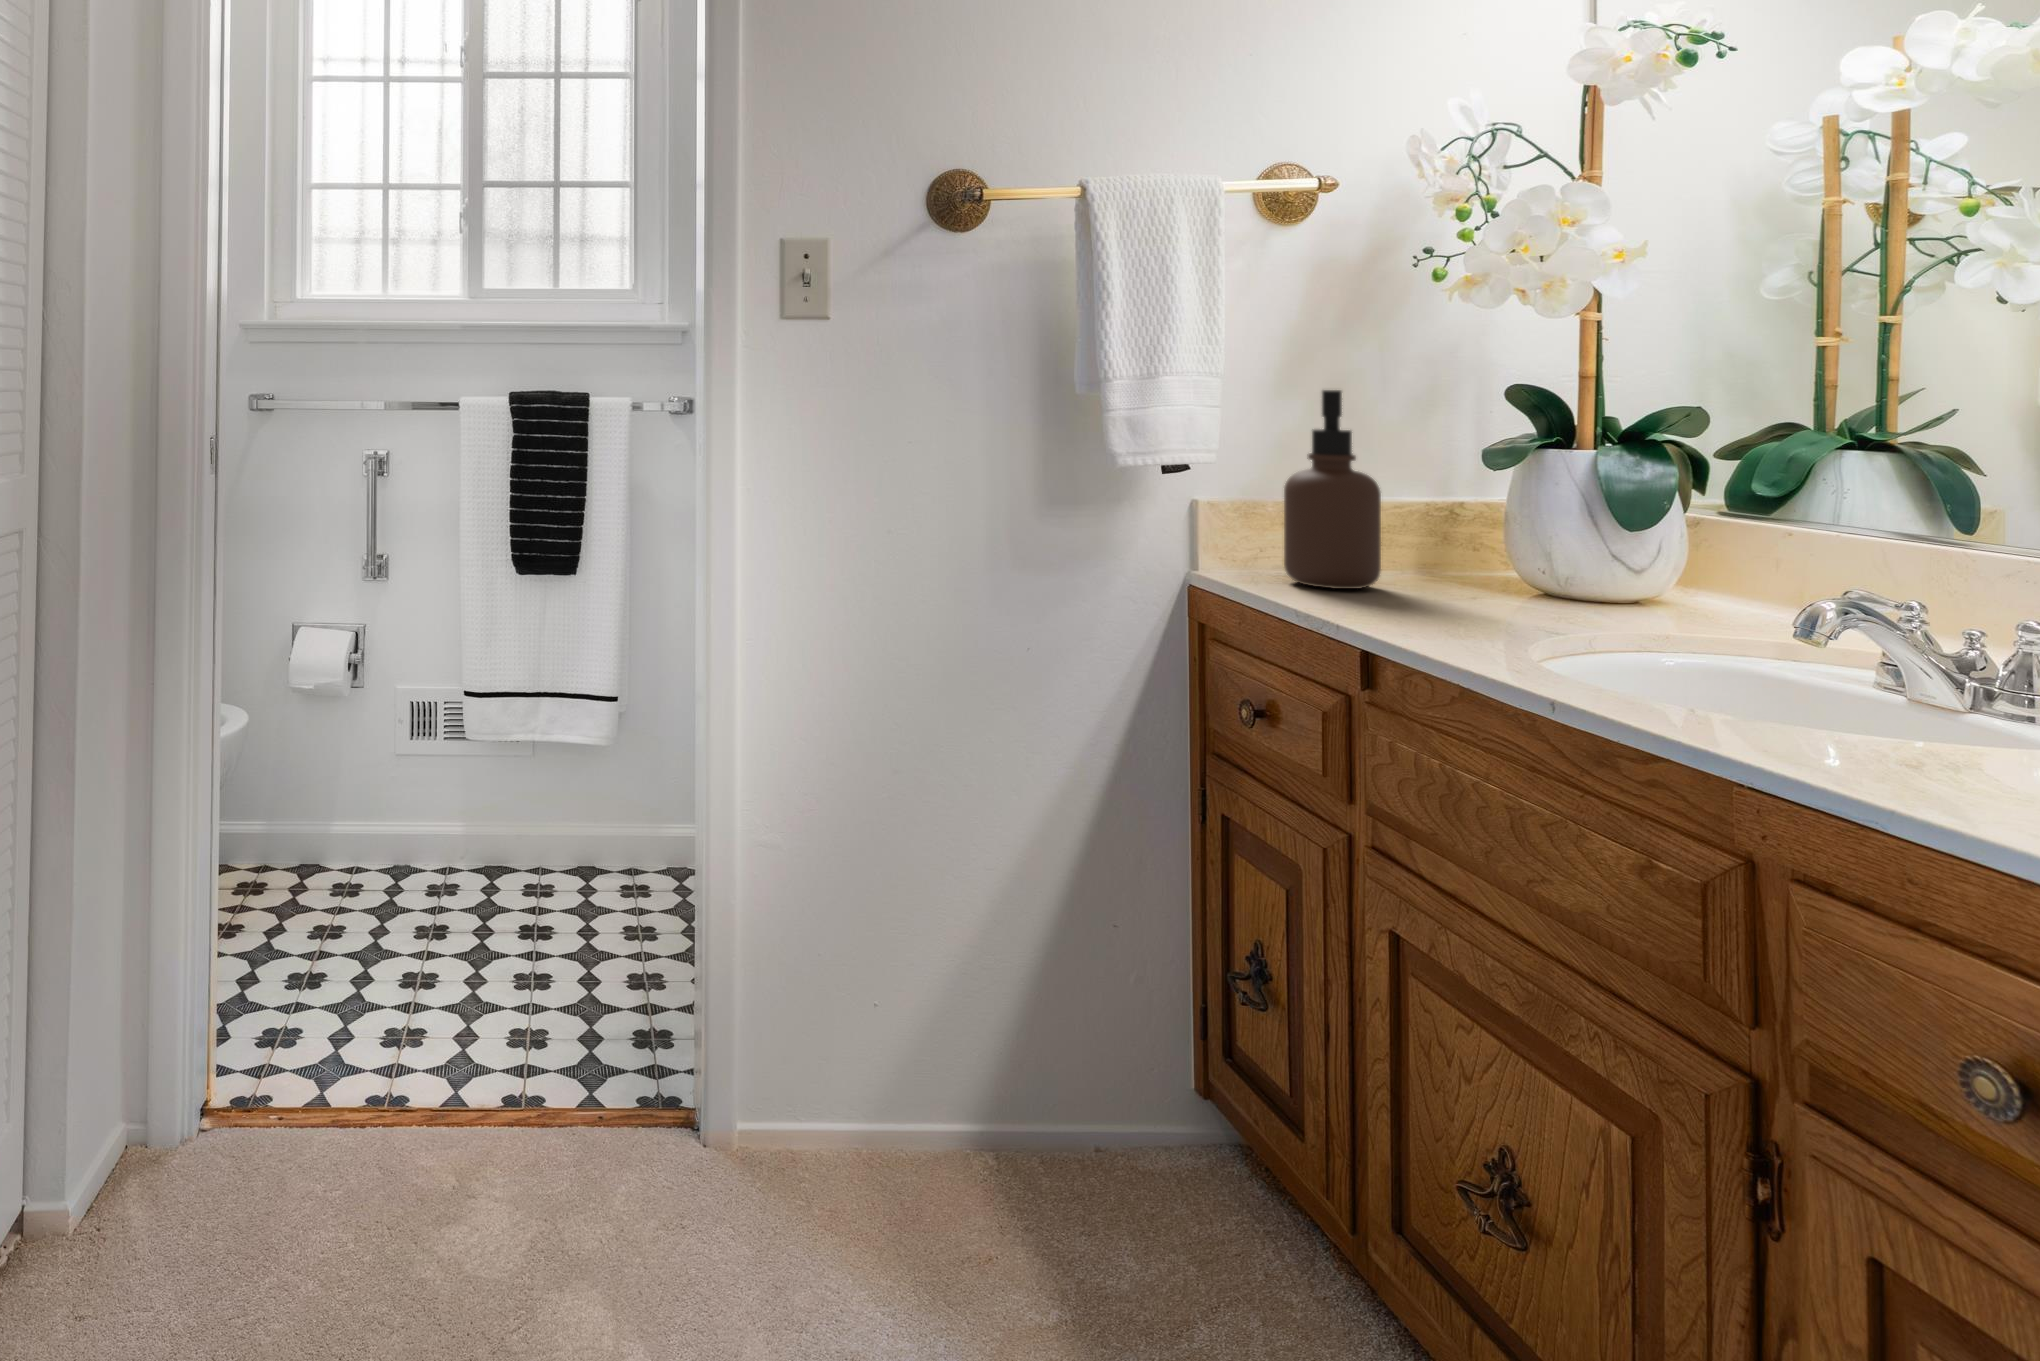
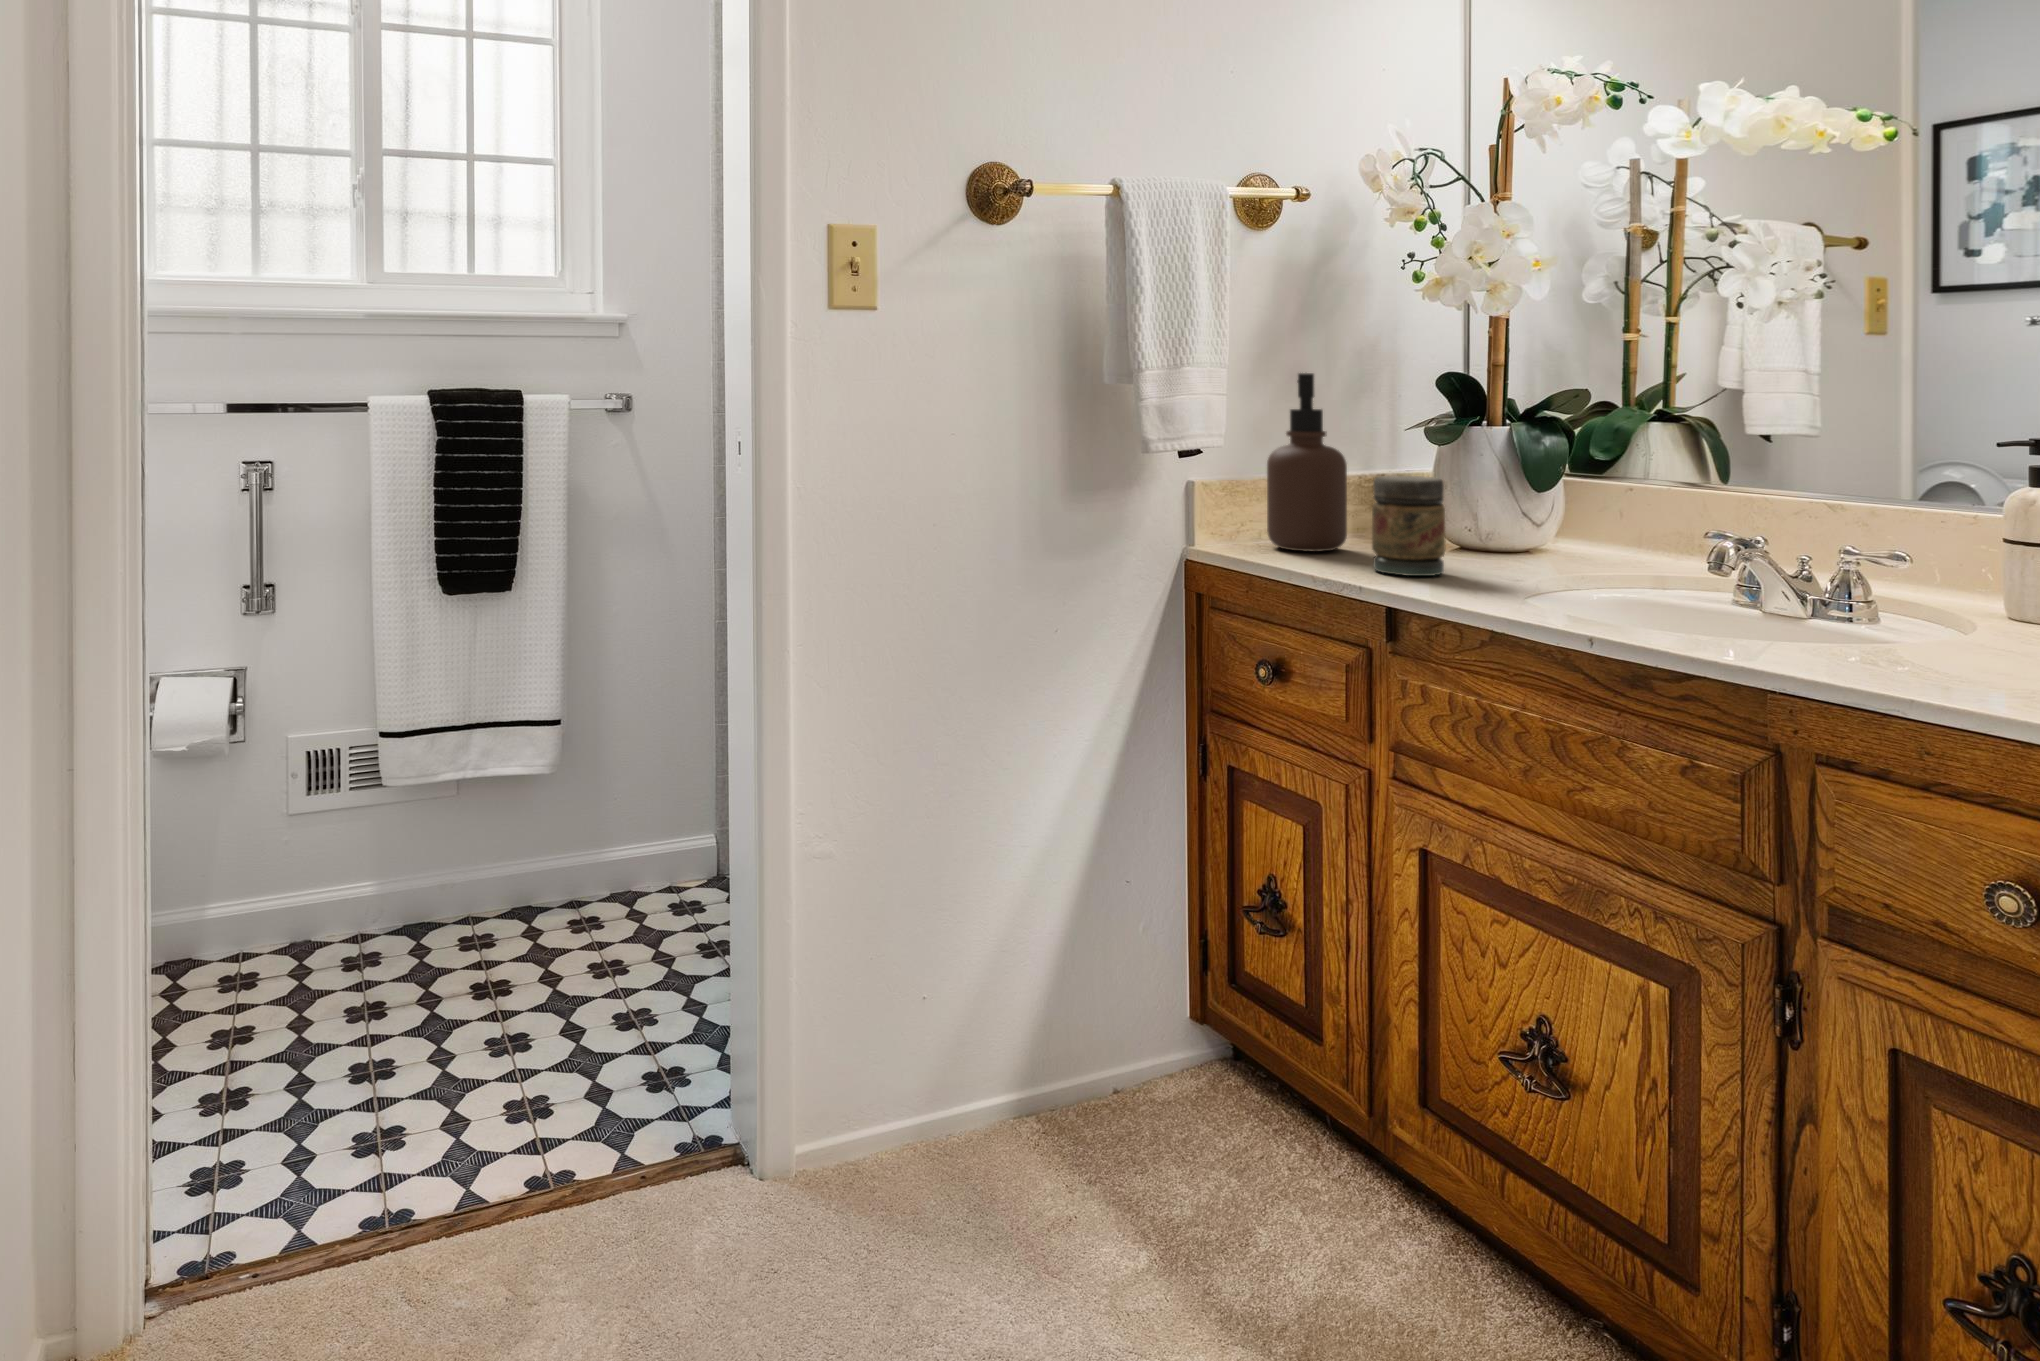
jar: none [1374,507,1464,623] -> present [1372,476,1446,576]

